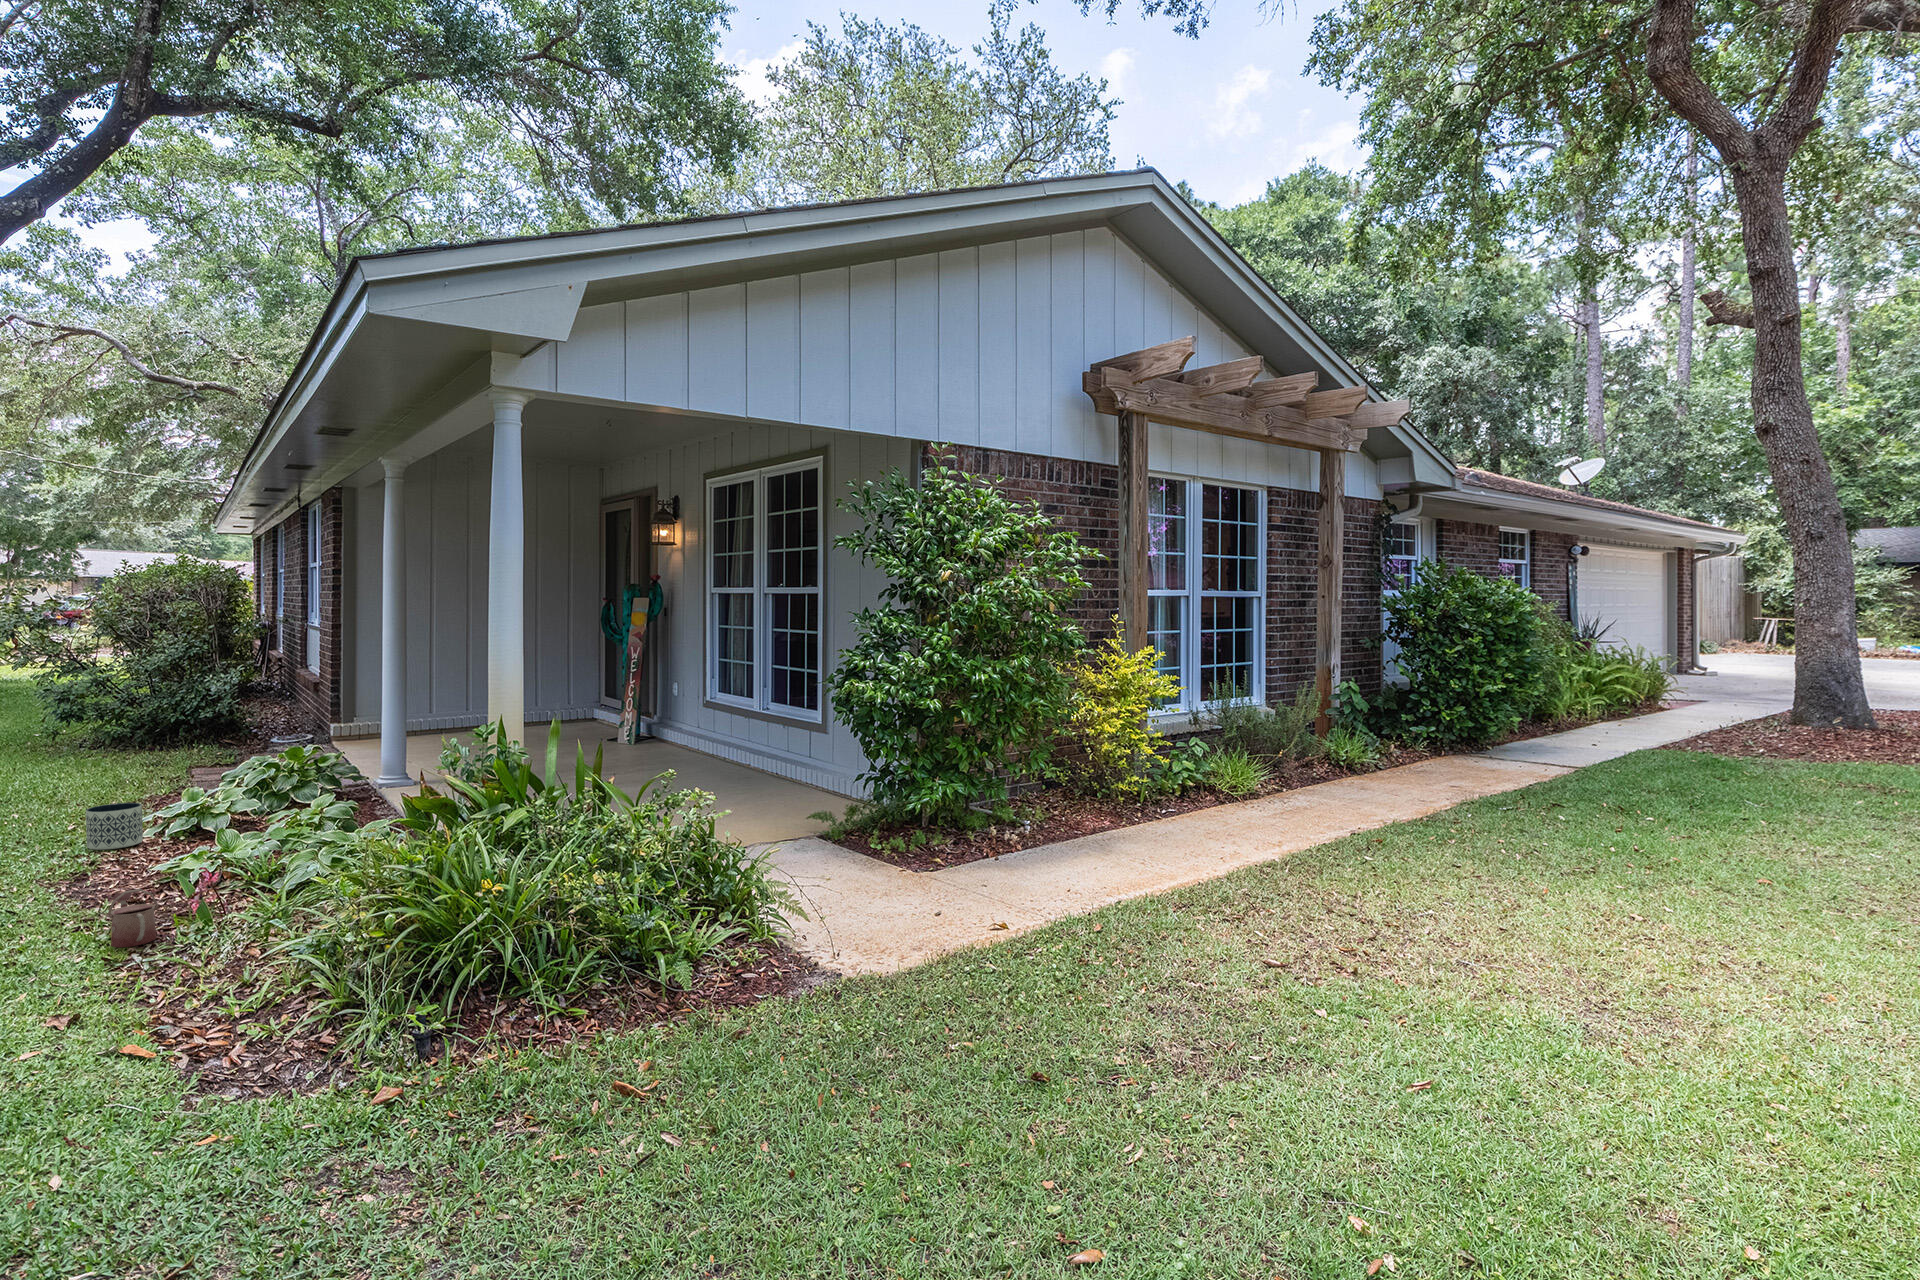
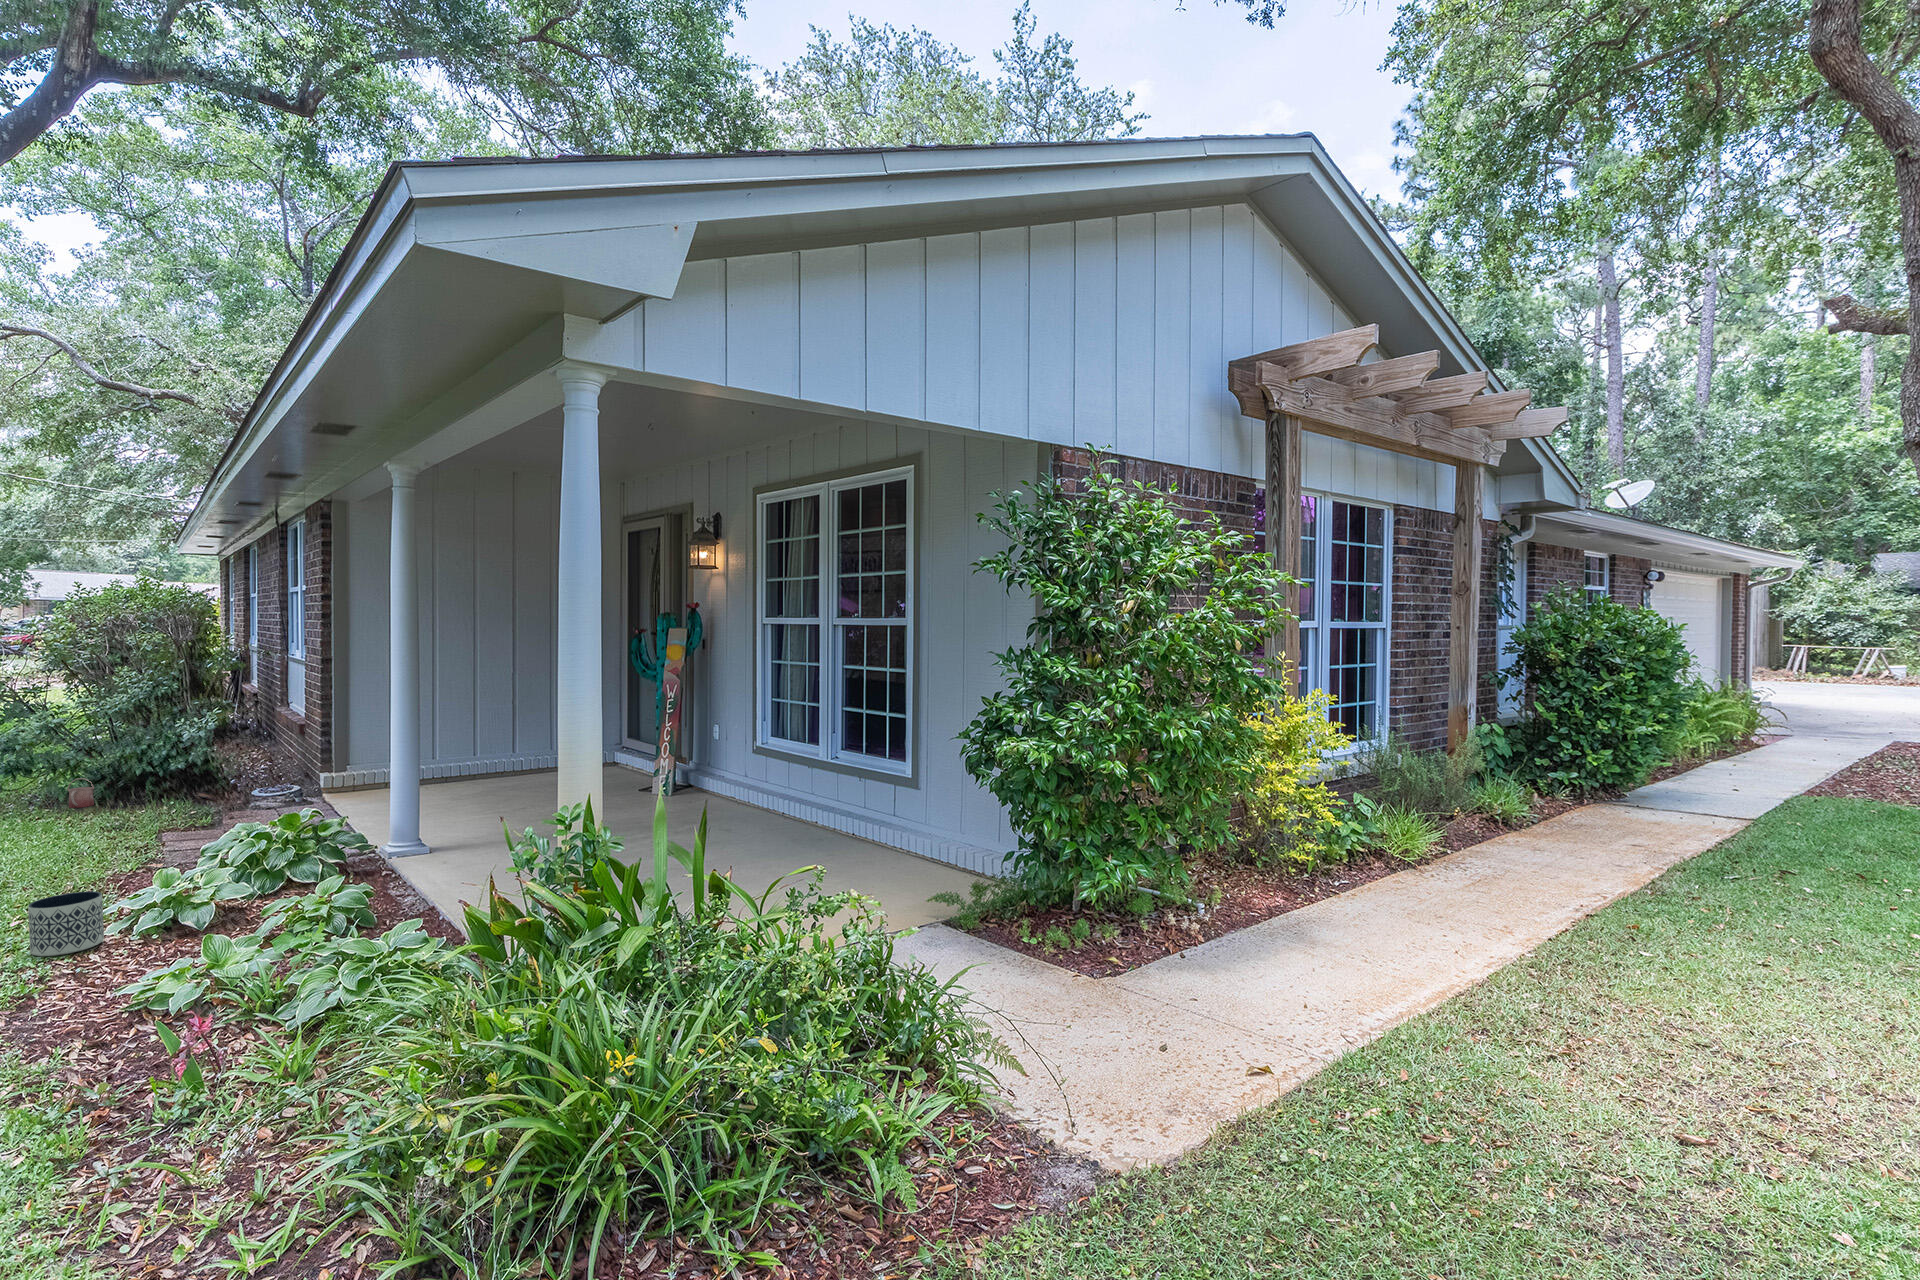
watering can: present [107,889,158,948] -> present [67,778,94,808]

